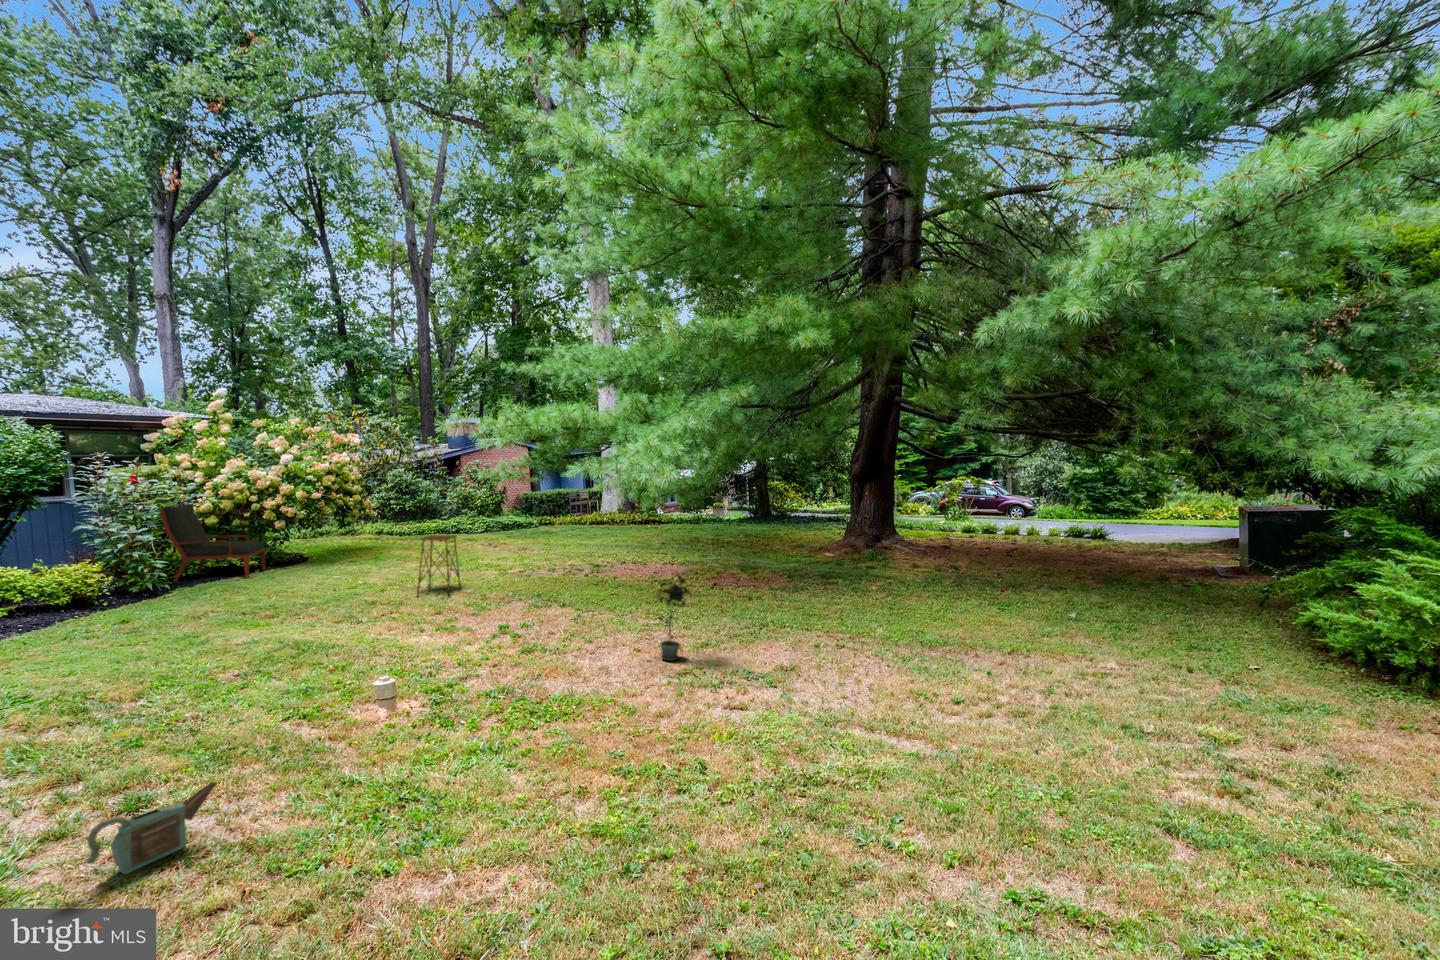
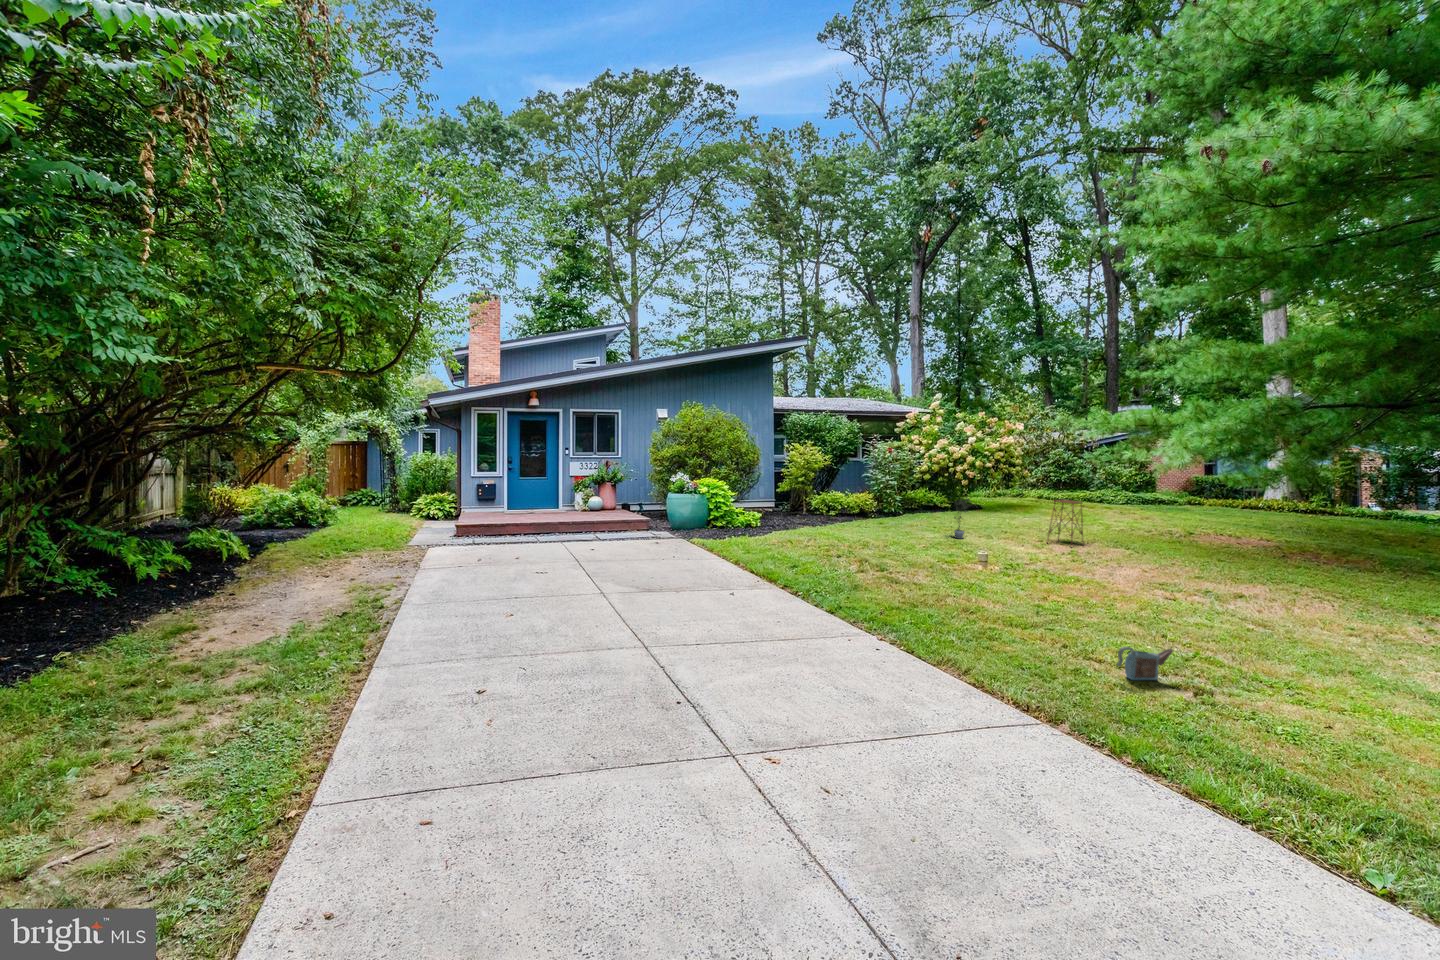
armchair: present [159,504,265,582] -> none [902,466,954,516]
potted plant: present [657,573,690,661] -> present [954,499,972,539]
watering can: present [86,782,217,874] -> present [1117,647,1173,680]

